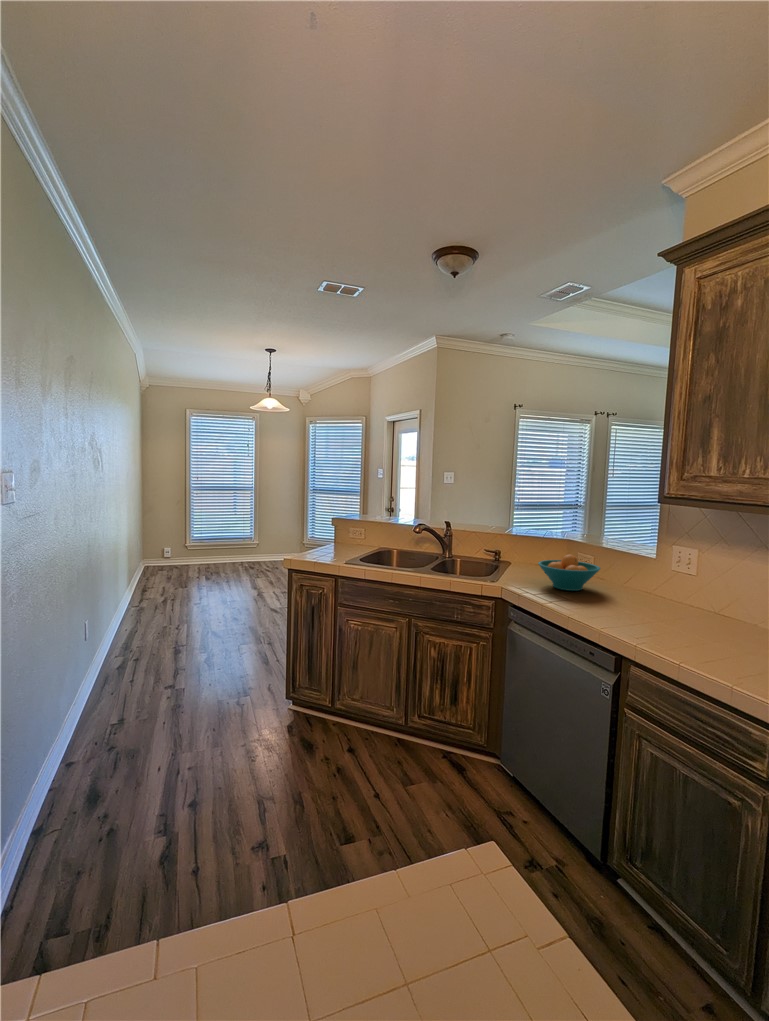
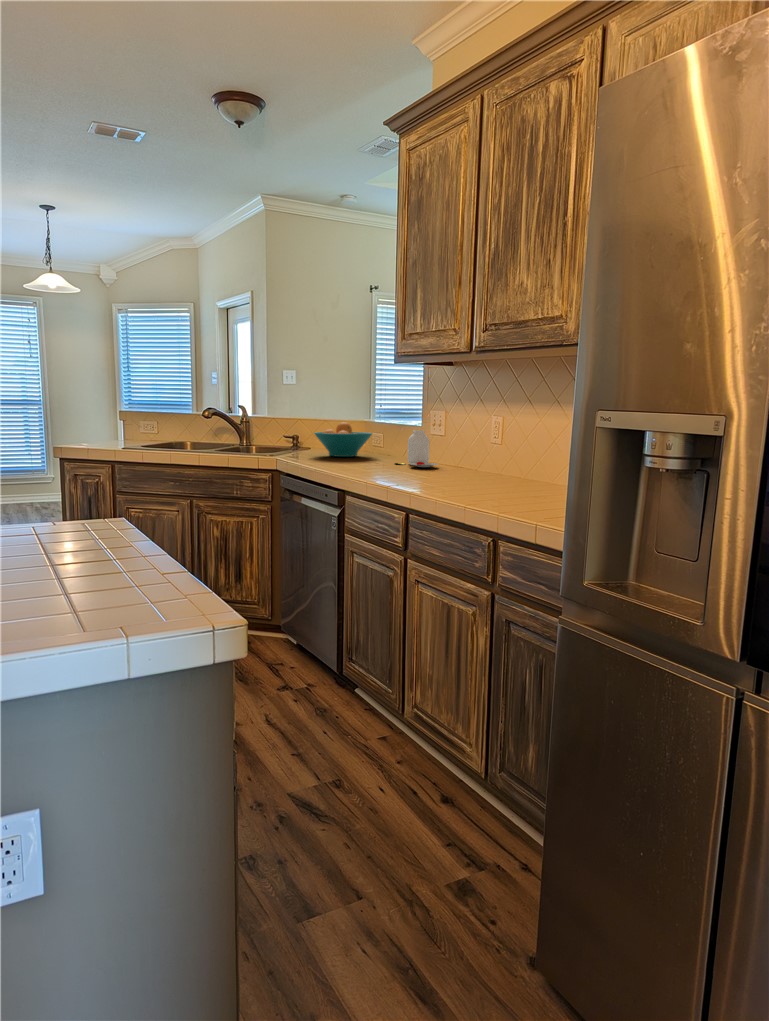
jar: none [644,576,711,625] -> present [395,430,438,467]

